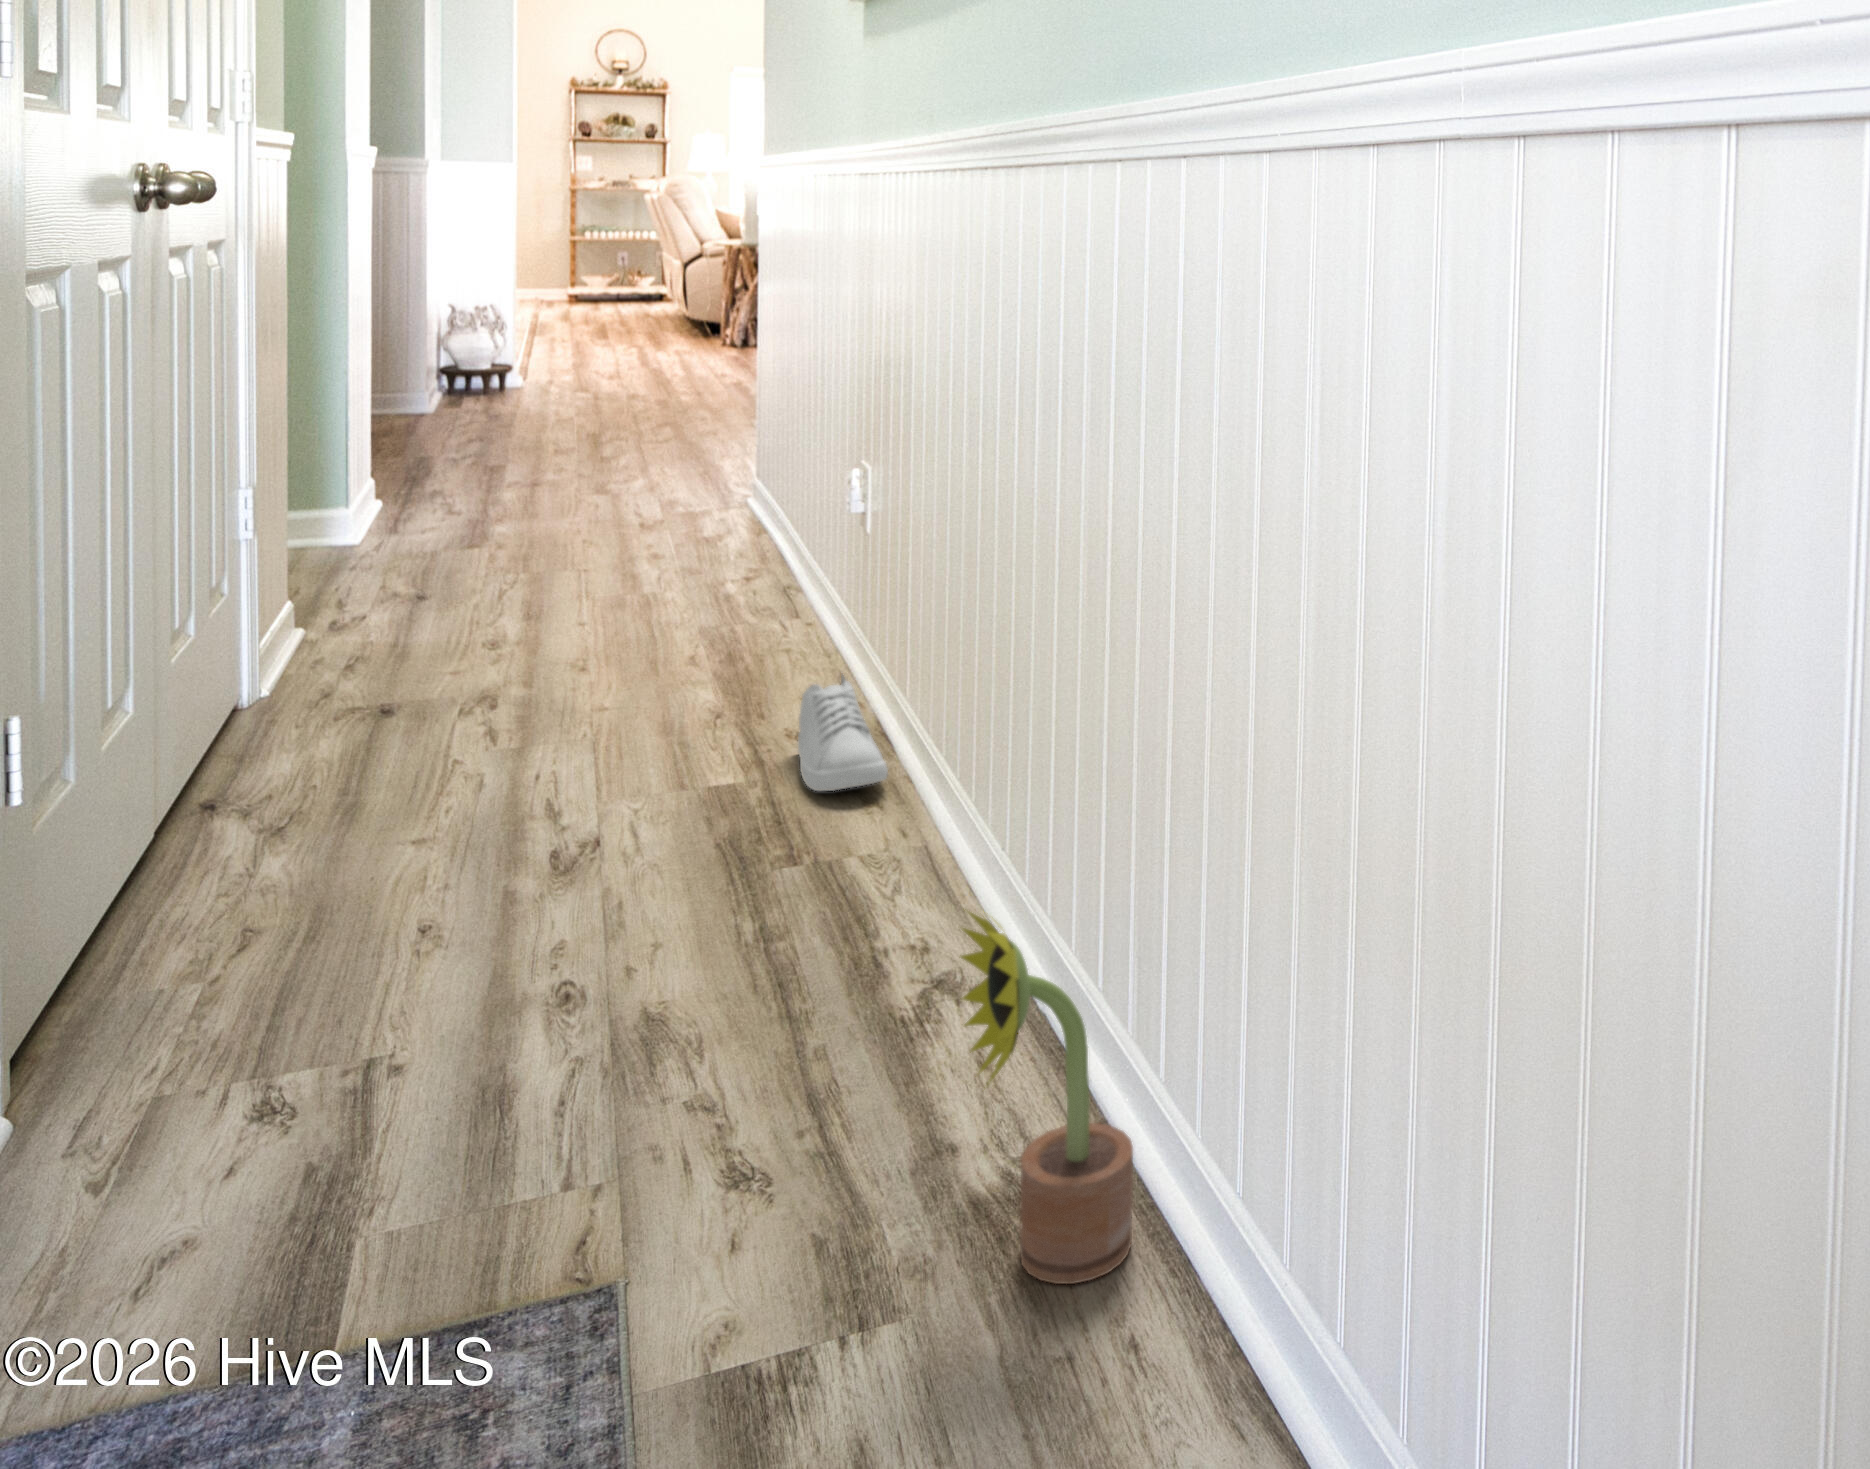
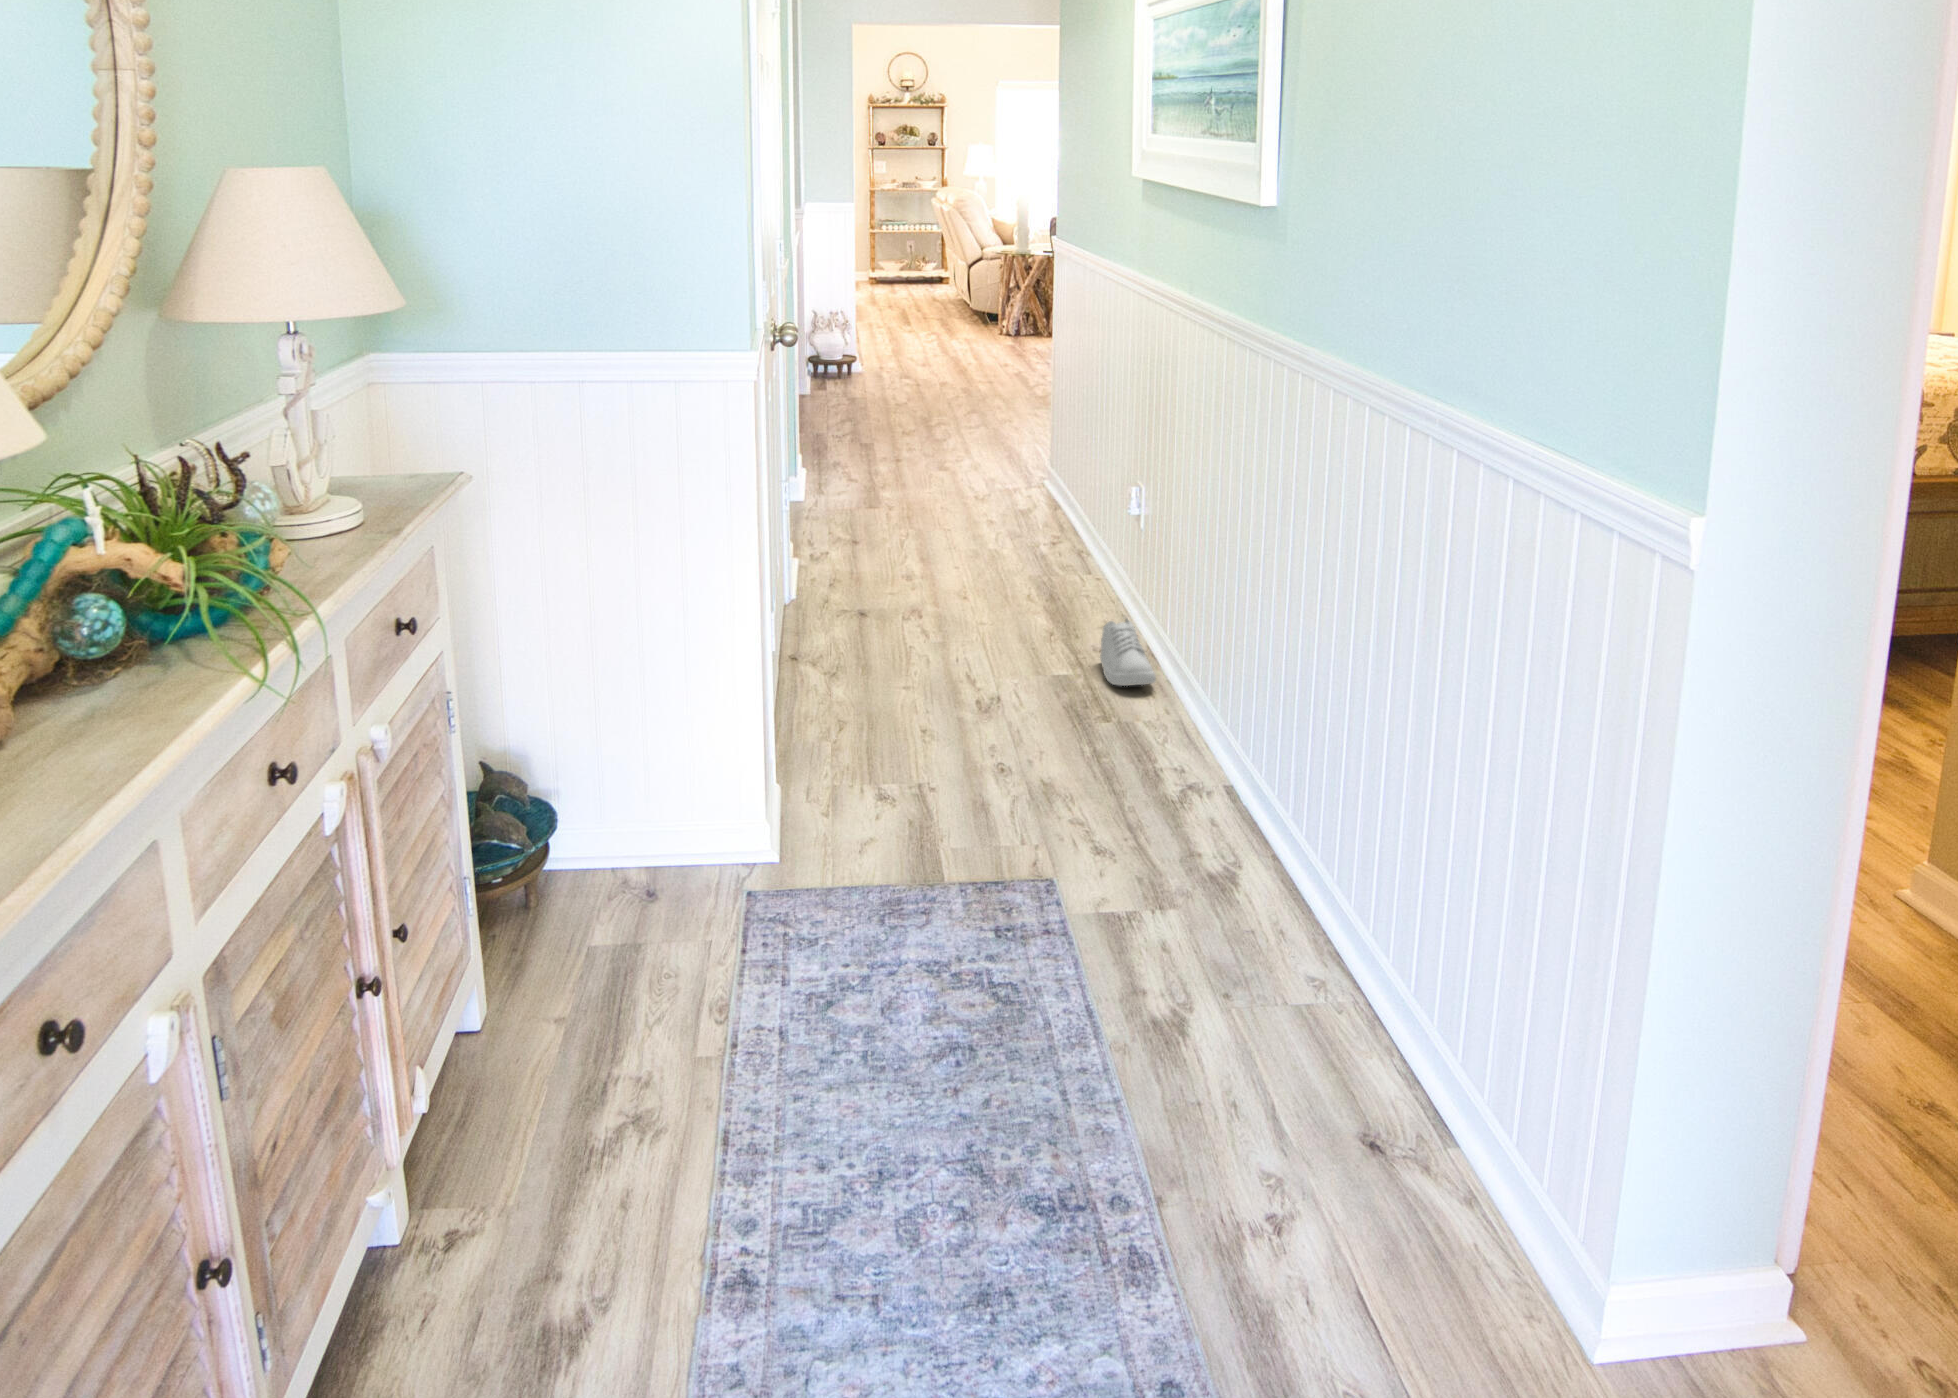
decorative plant: present [960,909,1133,1284] -> none [1203,730,1287,914]

